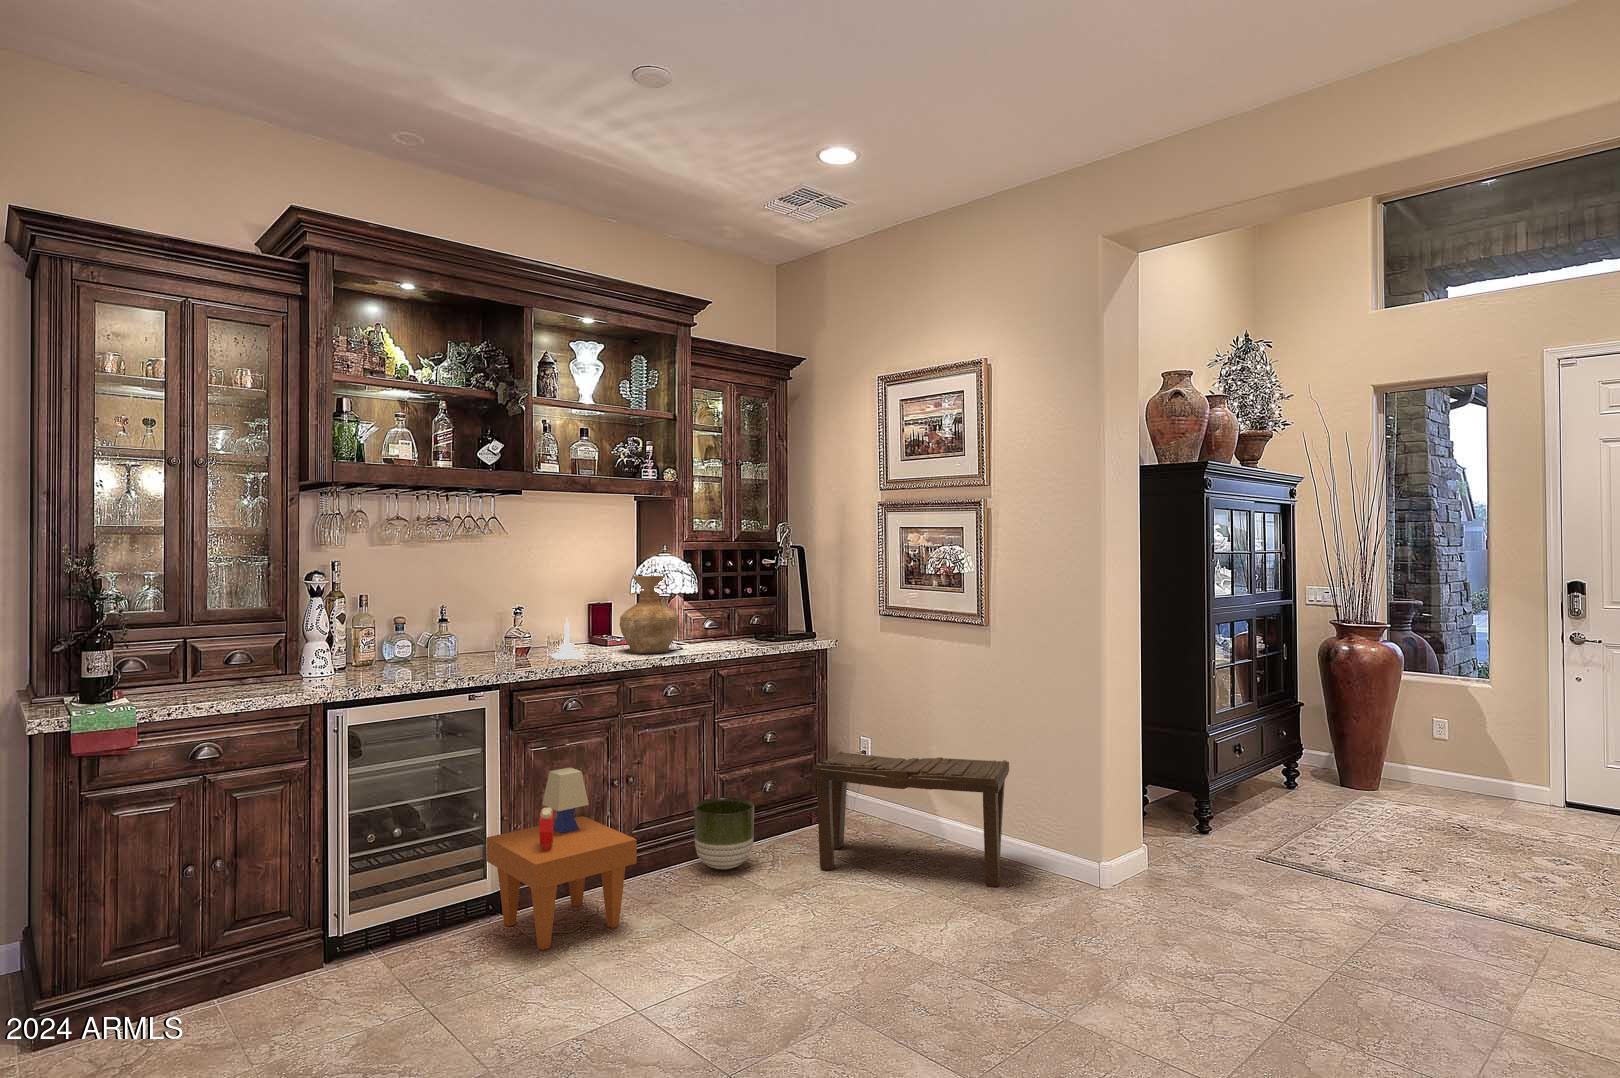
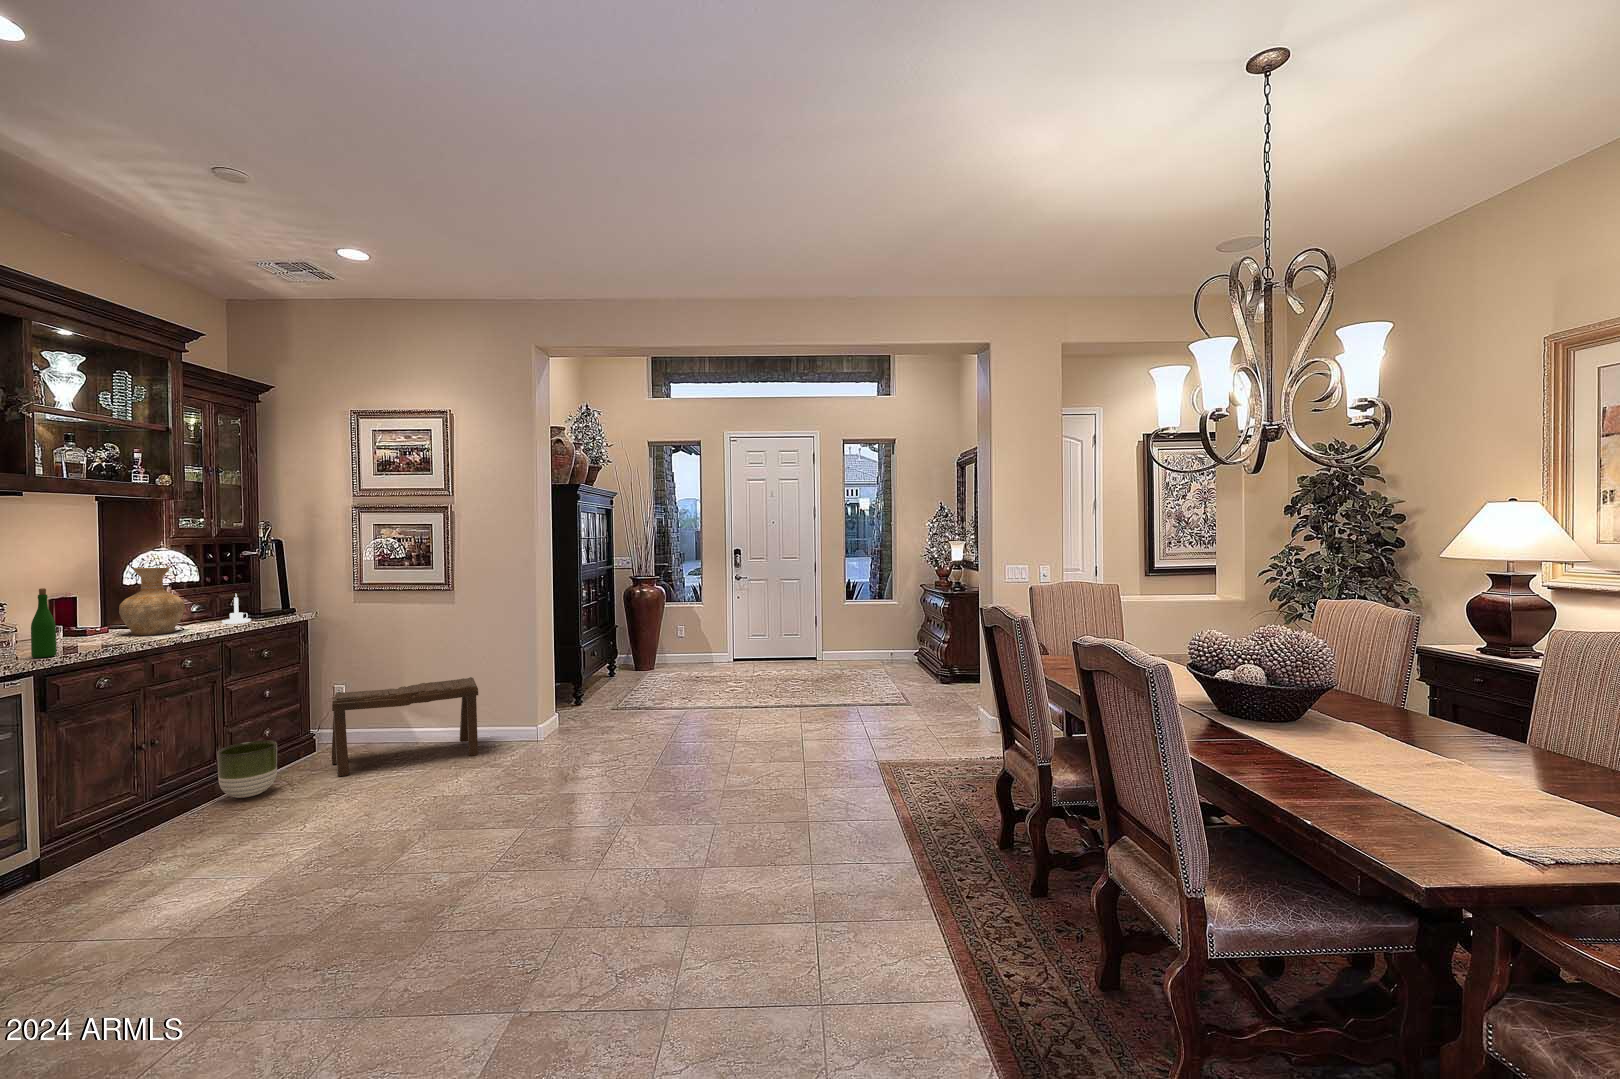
wine bottle: none [507,594,526,670] -> present [31,588,57,658]
candle holder: present [551,618,583,659] -> present [222,595,251,624]
side table: present [487,767,637,950] -> none [33,734,209,881]

